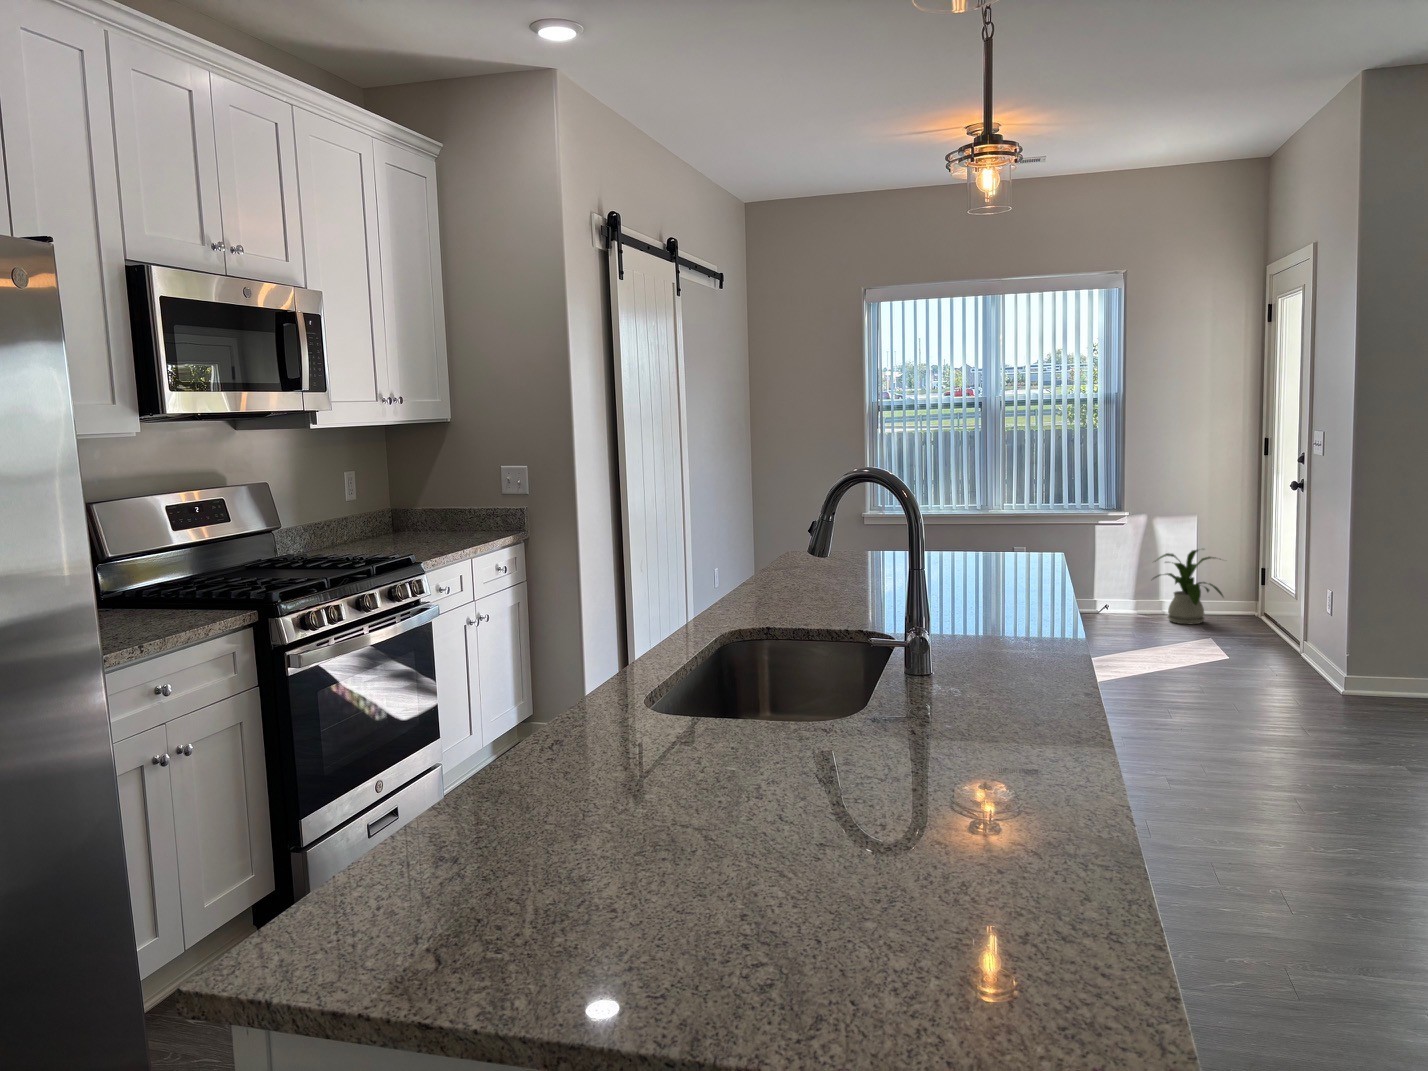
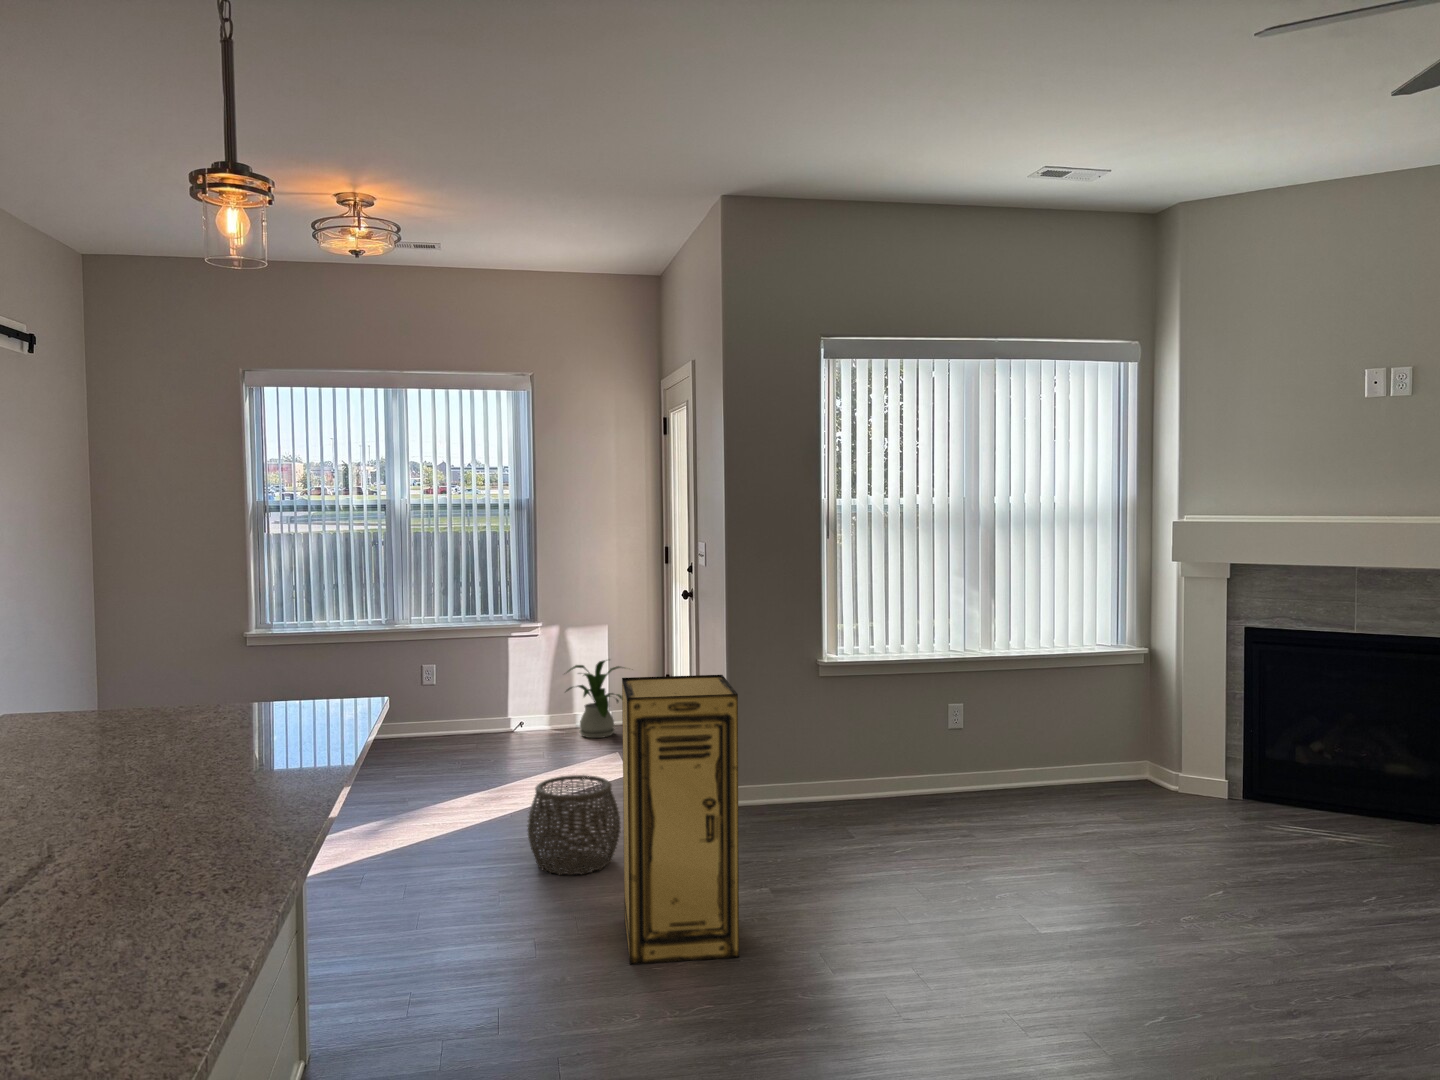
storage cabinet: none [1264,550,1403,806] -> present [622,675,739,965]
woven basket: none [1155,643,1248,729] -> present [527,775,620,875]

